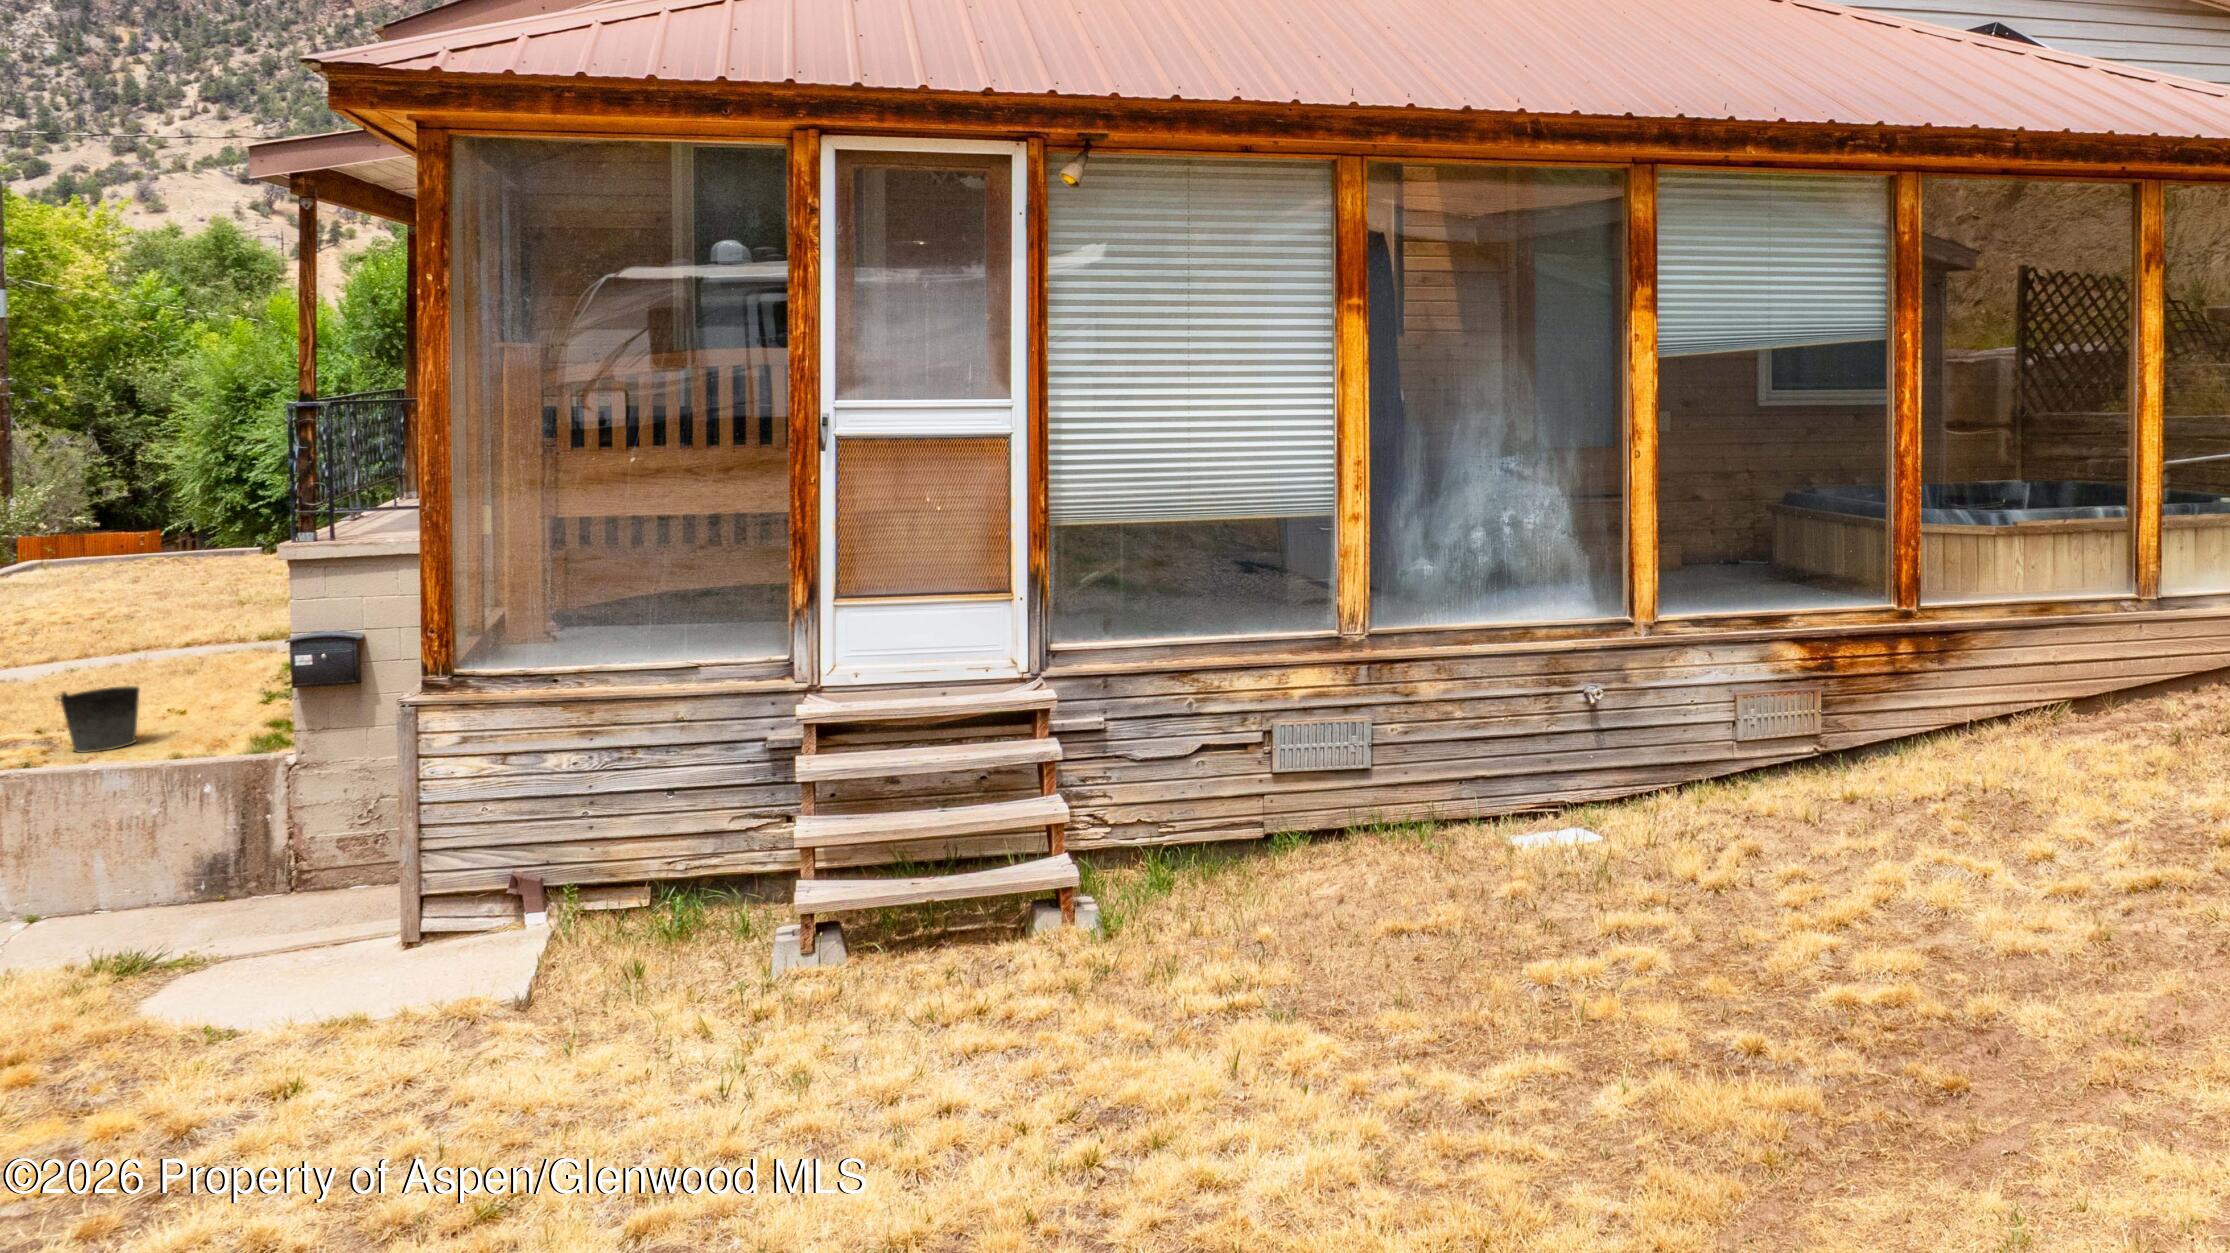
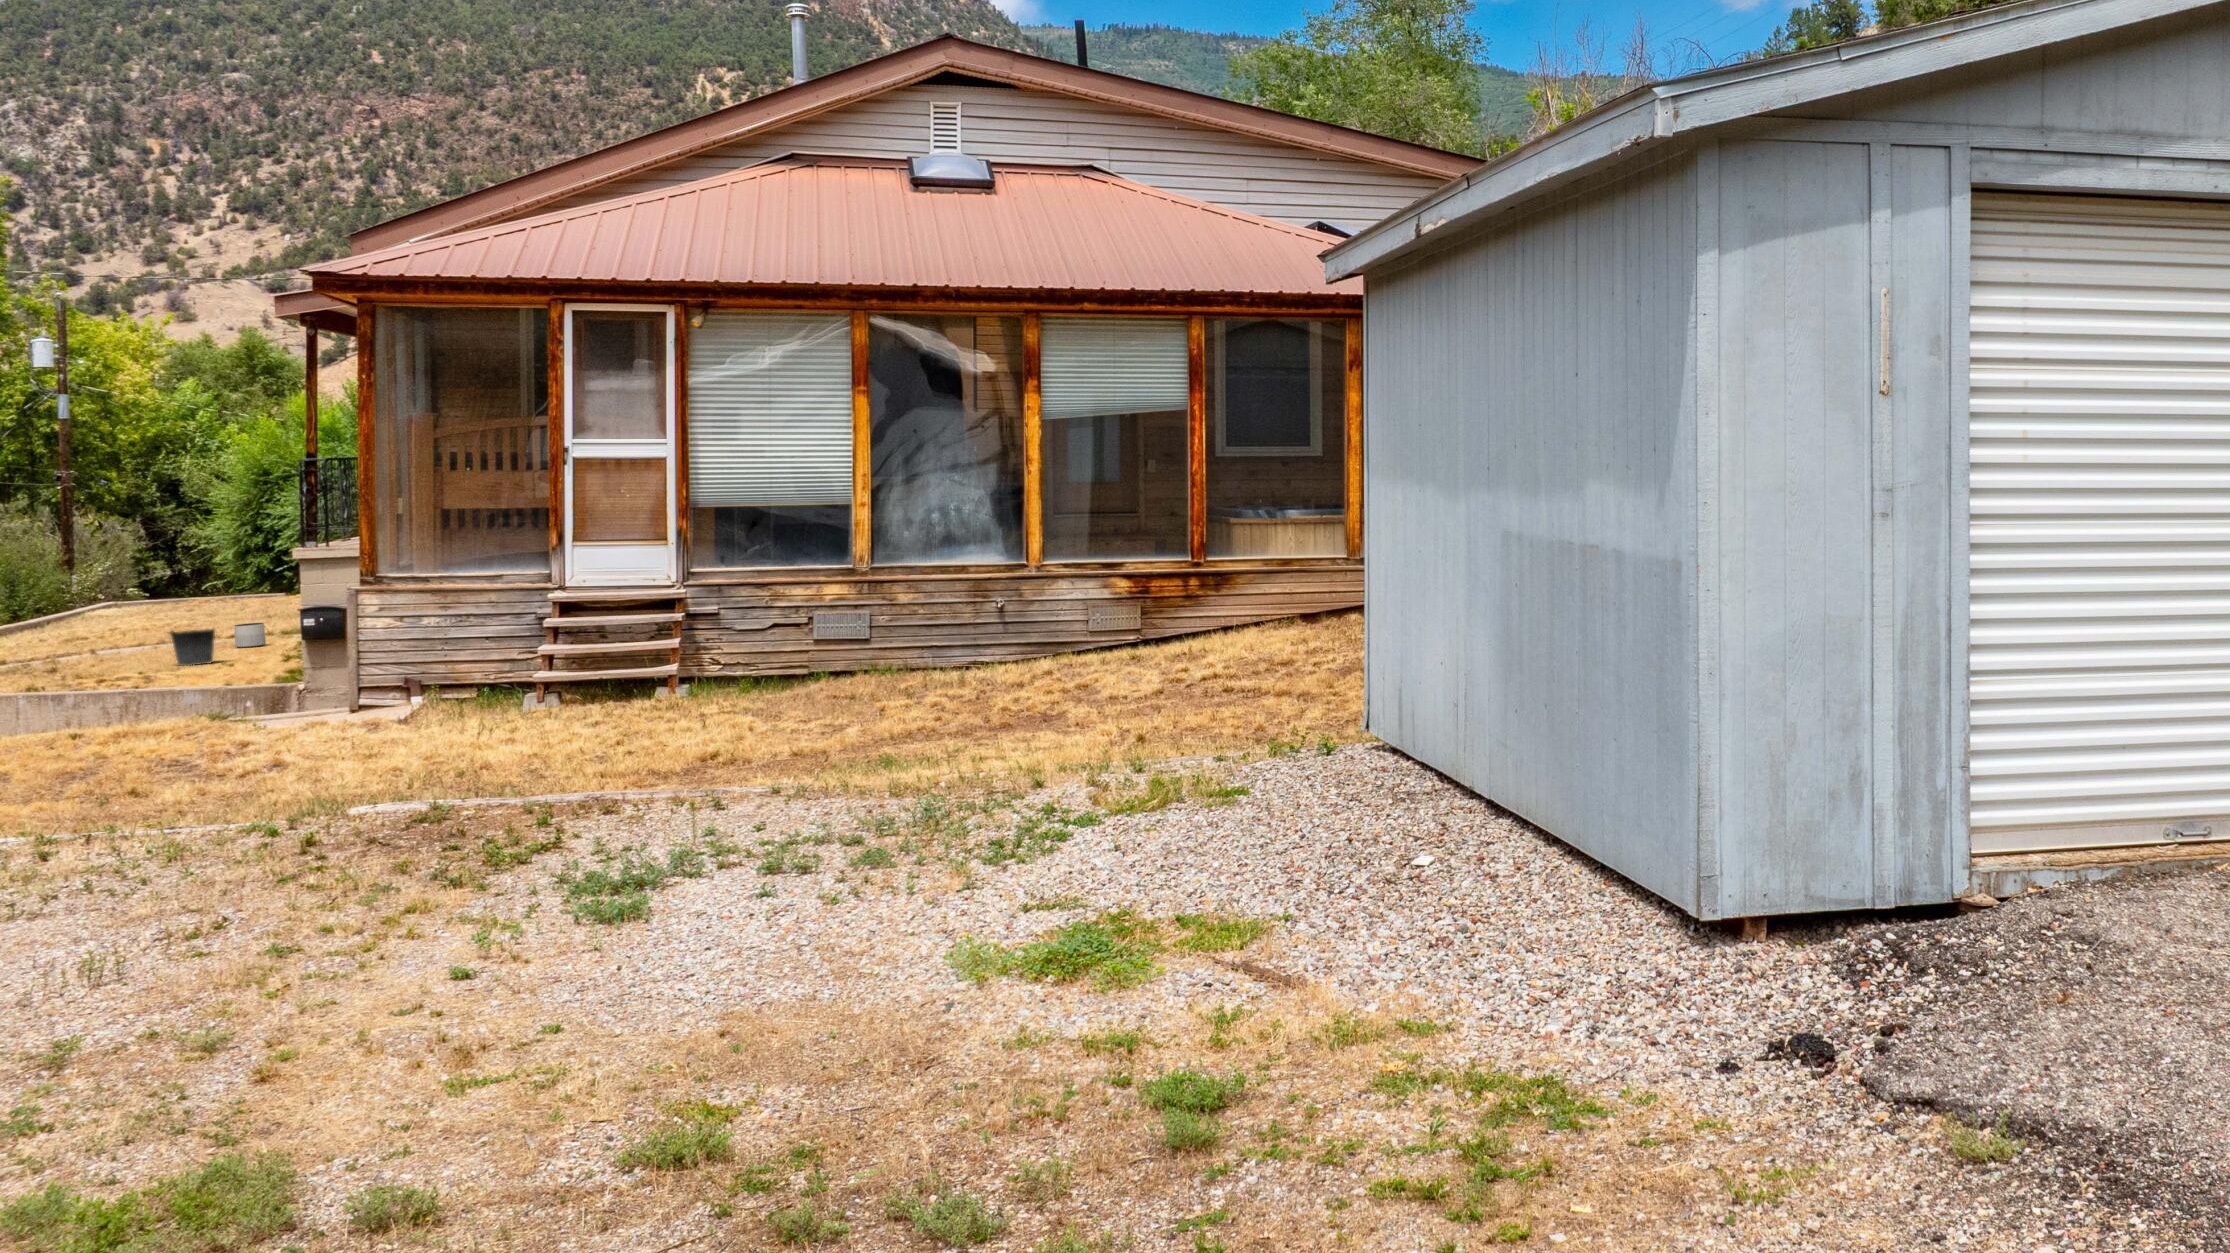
planter: none [179,649,230,691] -> present [234,623,266,648]

